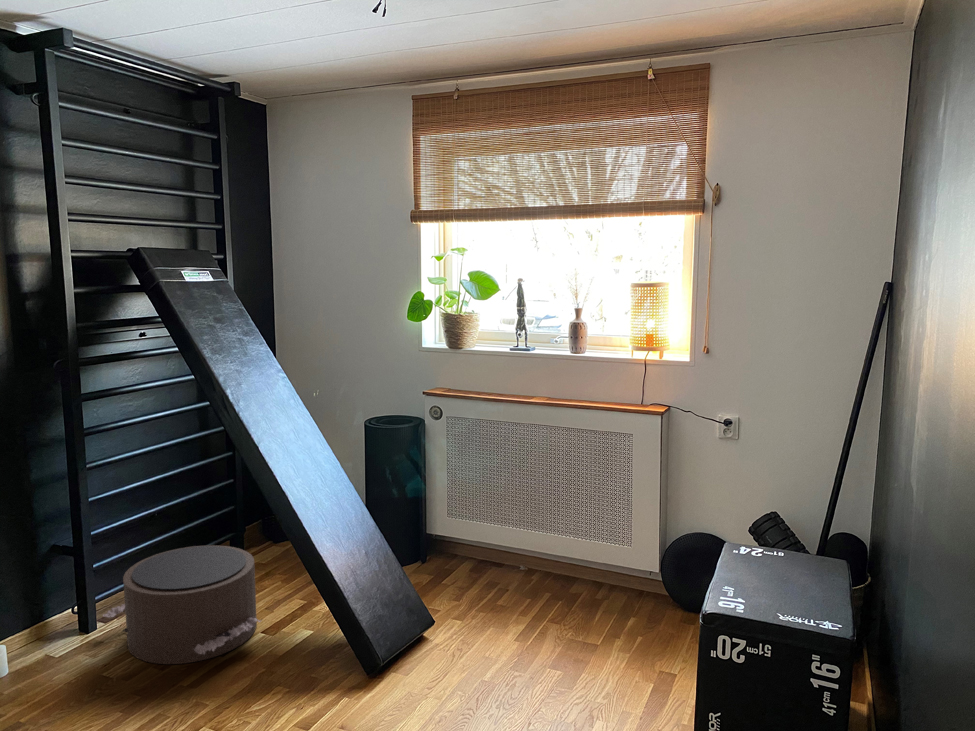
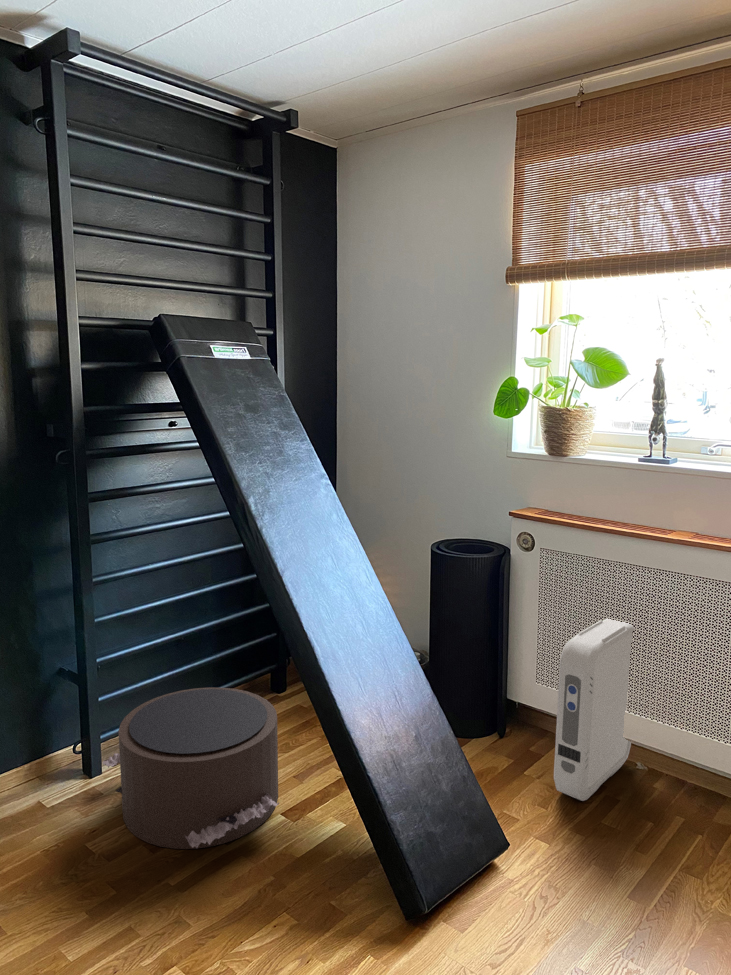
air purifier: none [463,464,517,593] -> present [554,618,634,801]

